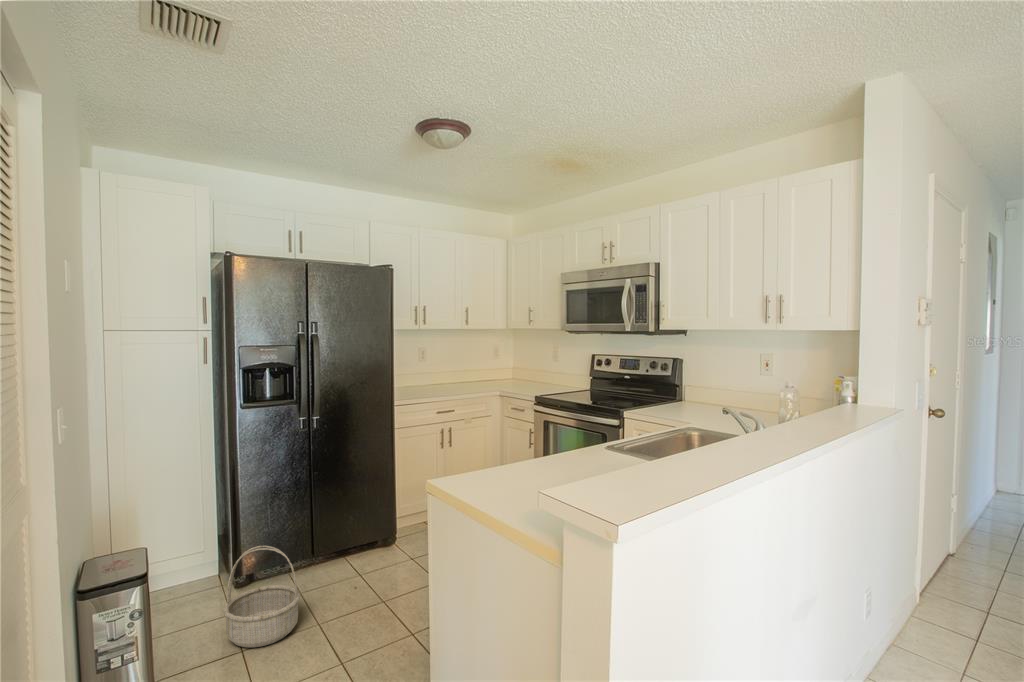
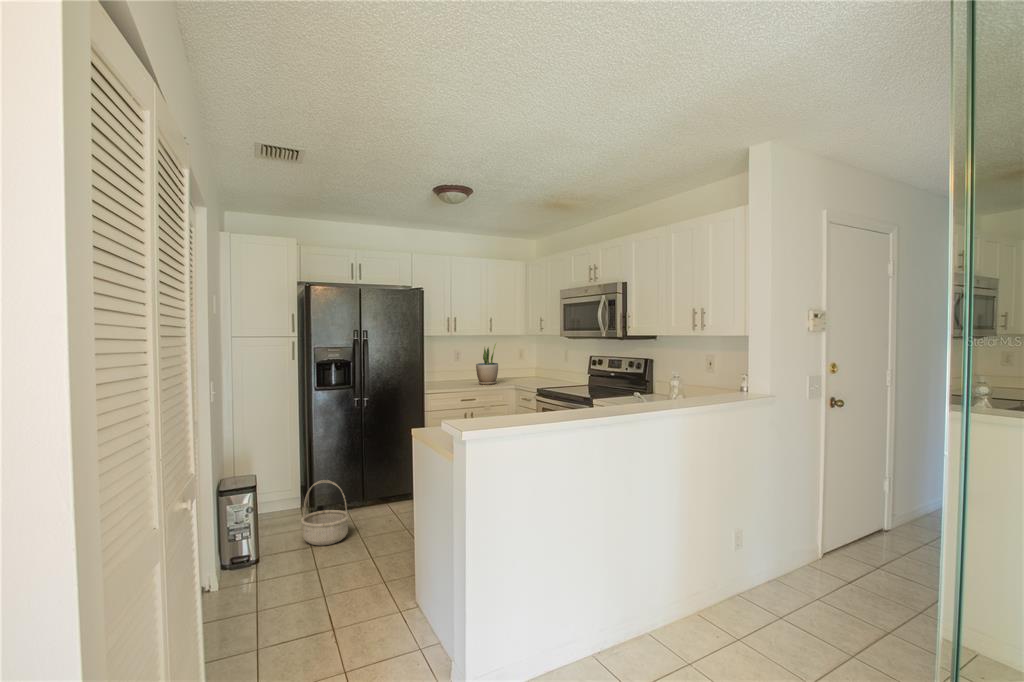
potted plant: none [451,337,479,390] -> present [476,344,498,385]

